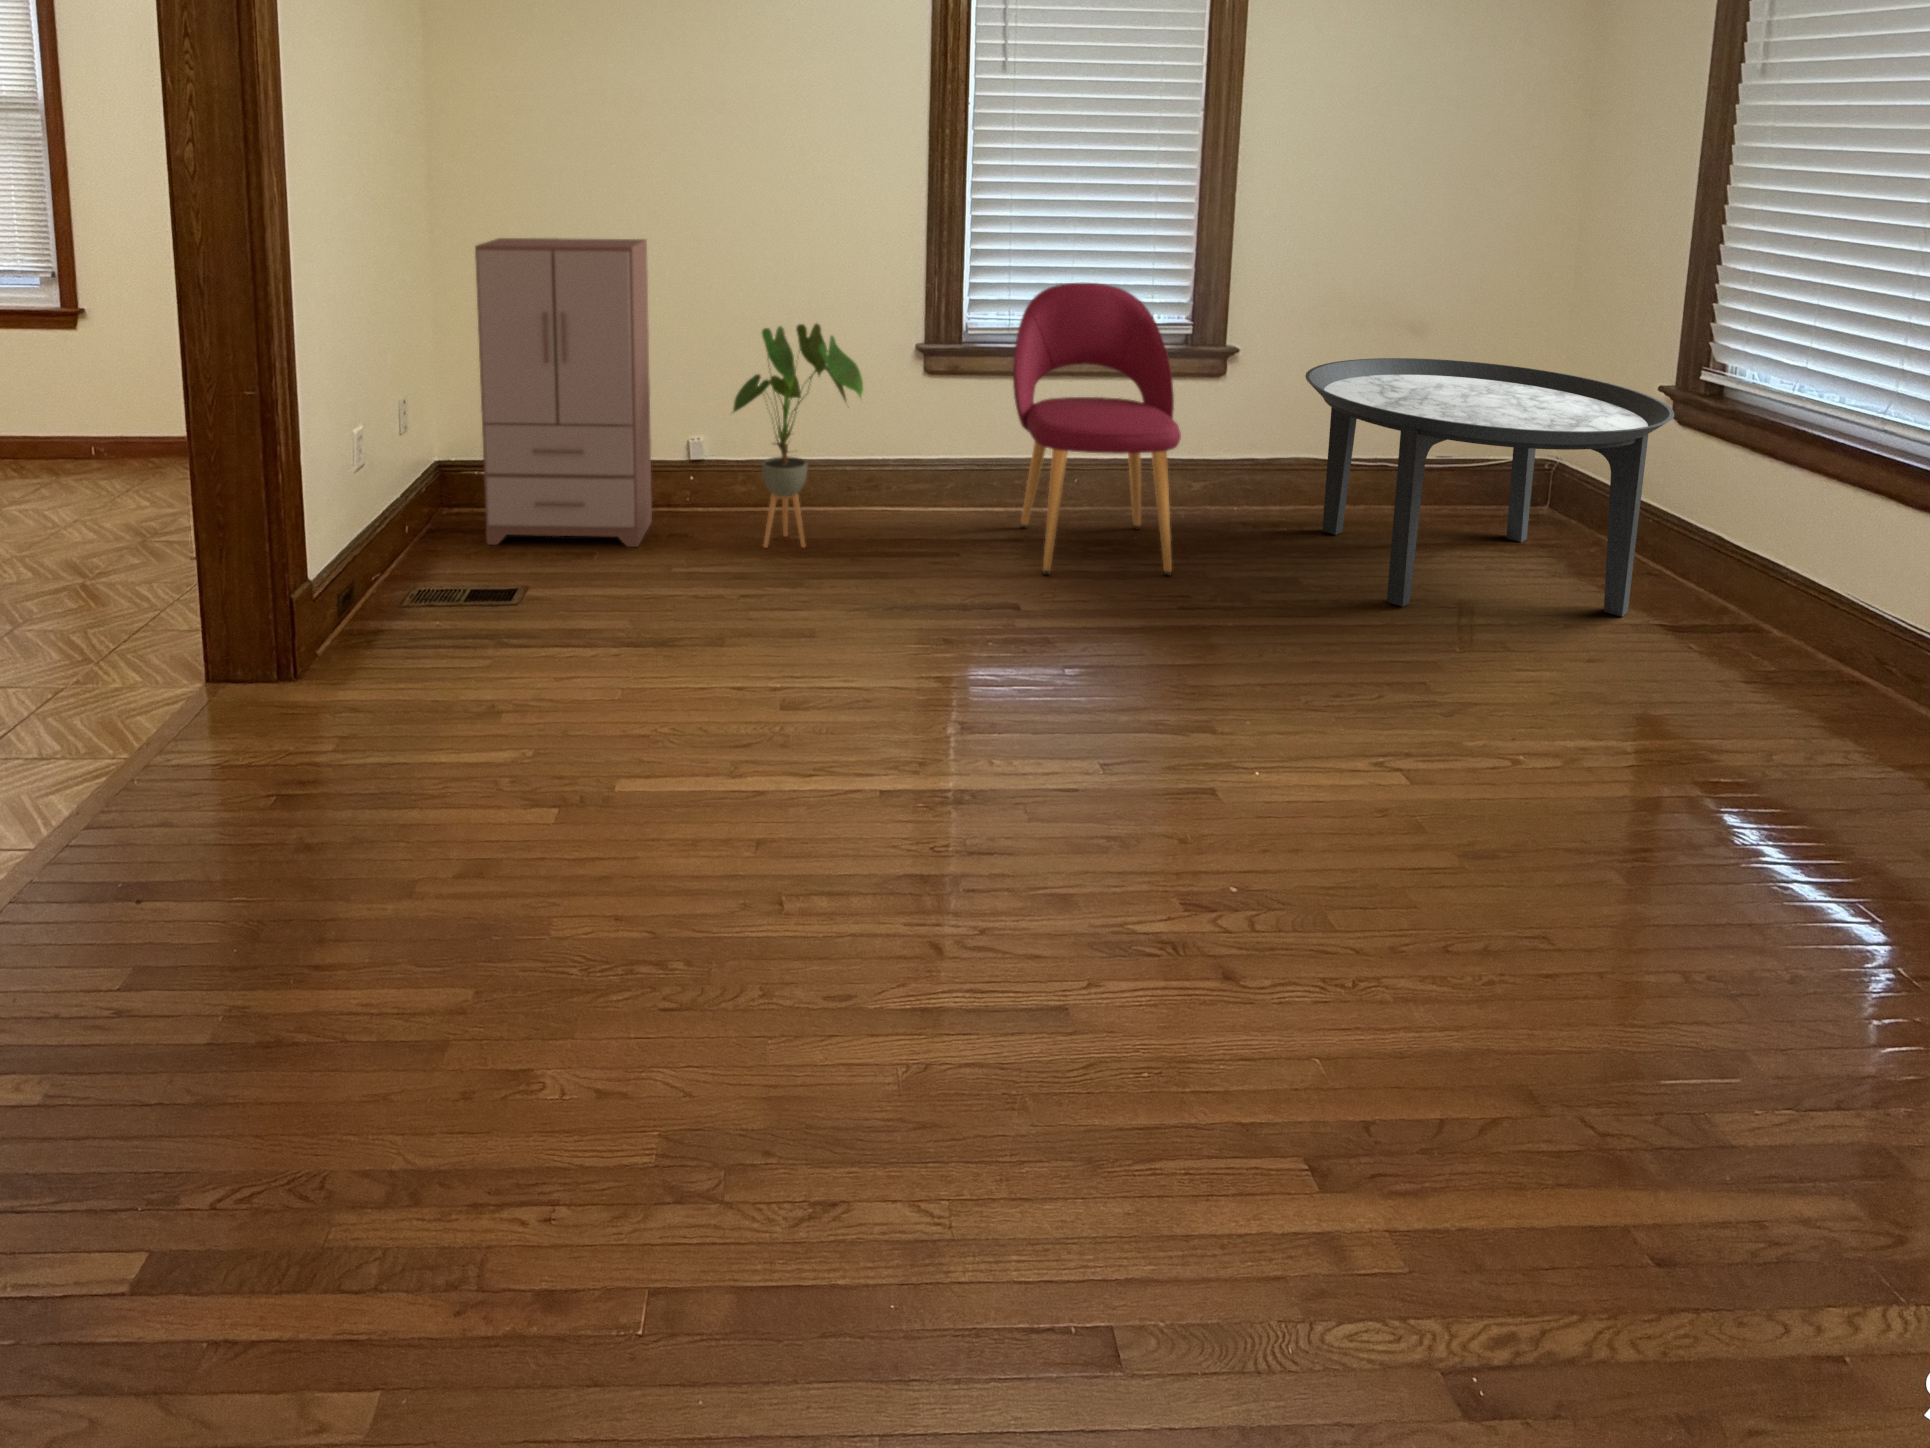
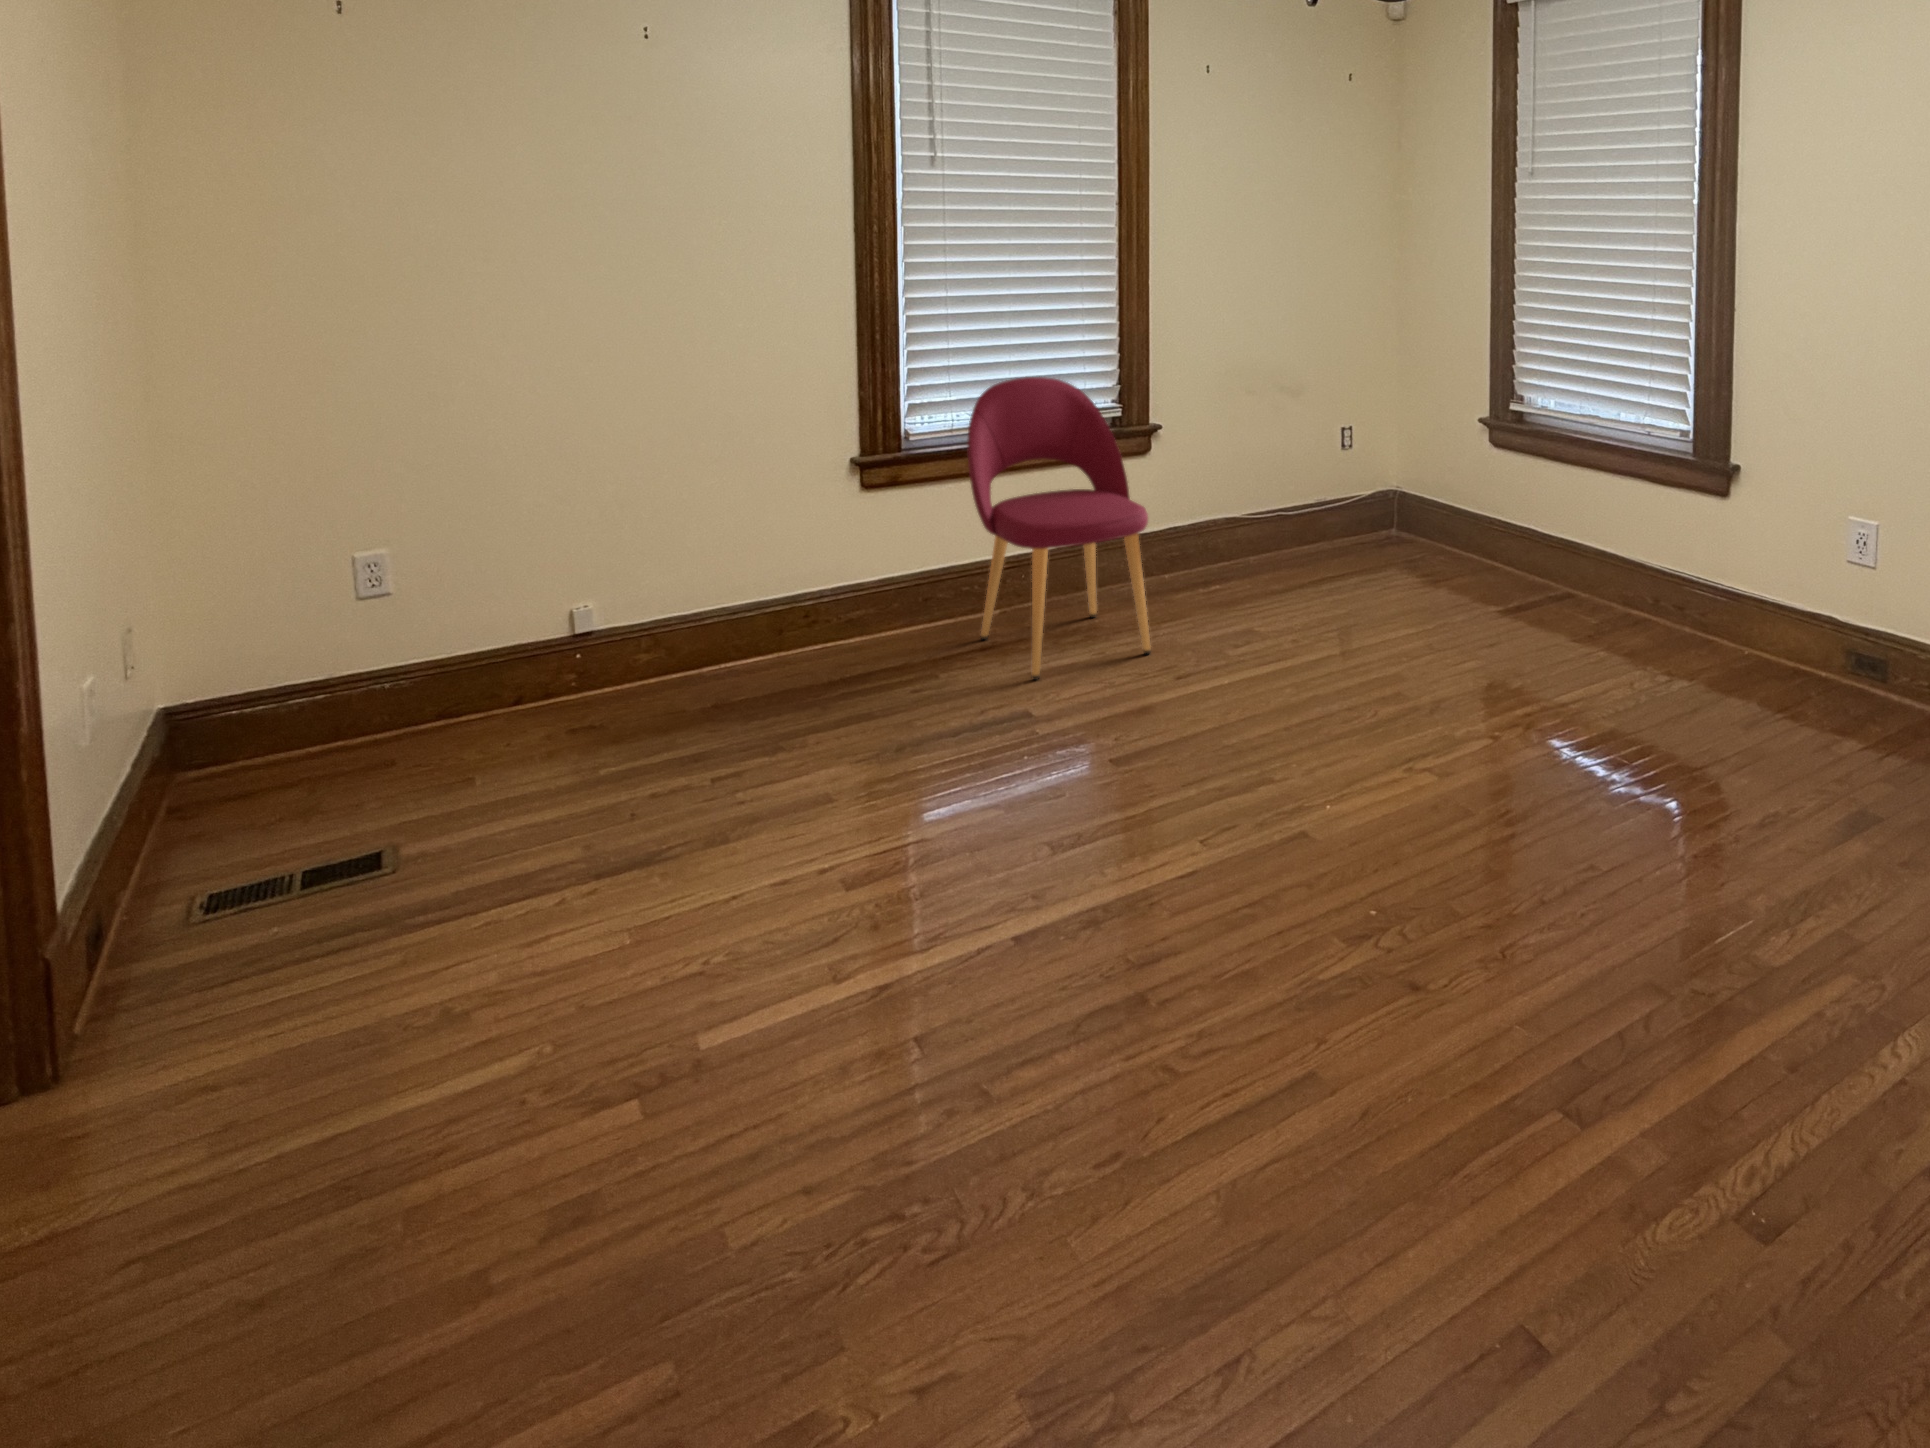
cabinet: present [475,238,652,547] -> none [253,371,527,812]
house plant: present [733,324,863,548] -> none [660,450,825,723]
round table: present [1305,358,1674,617] -> none [1234,416,1511,637]

